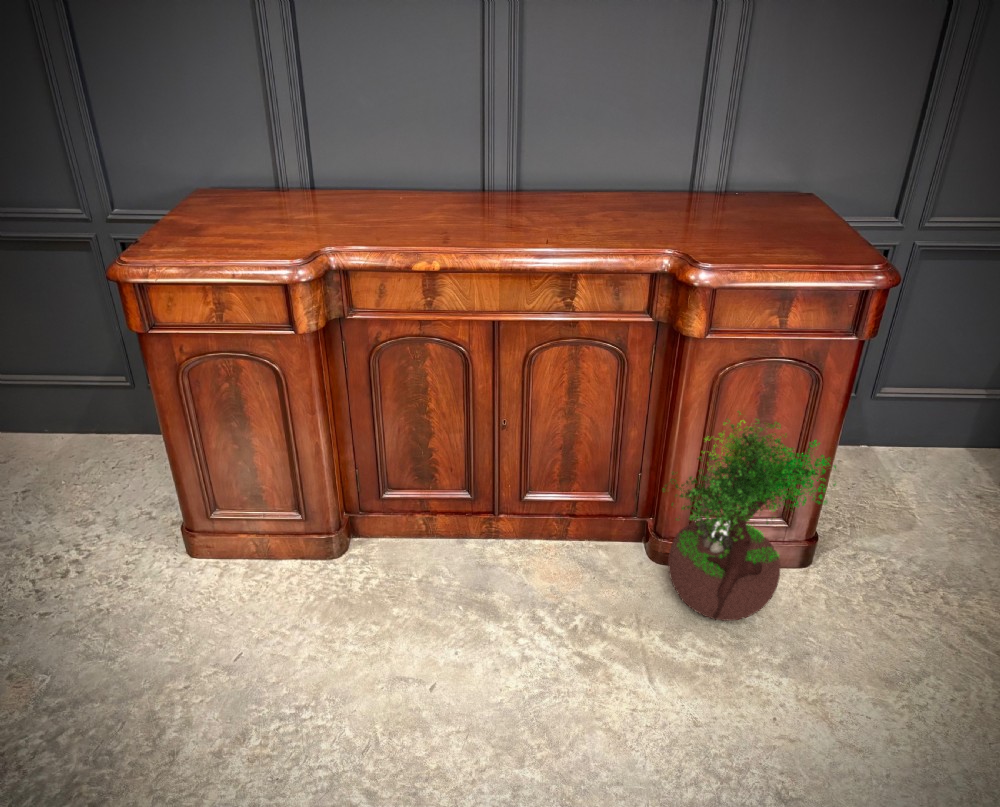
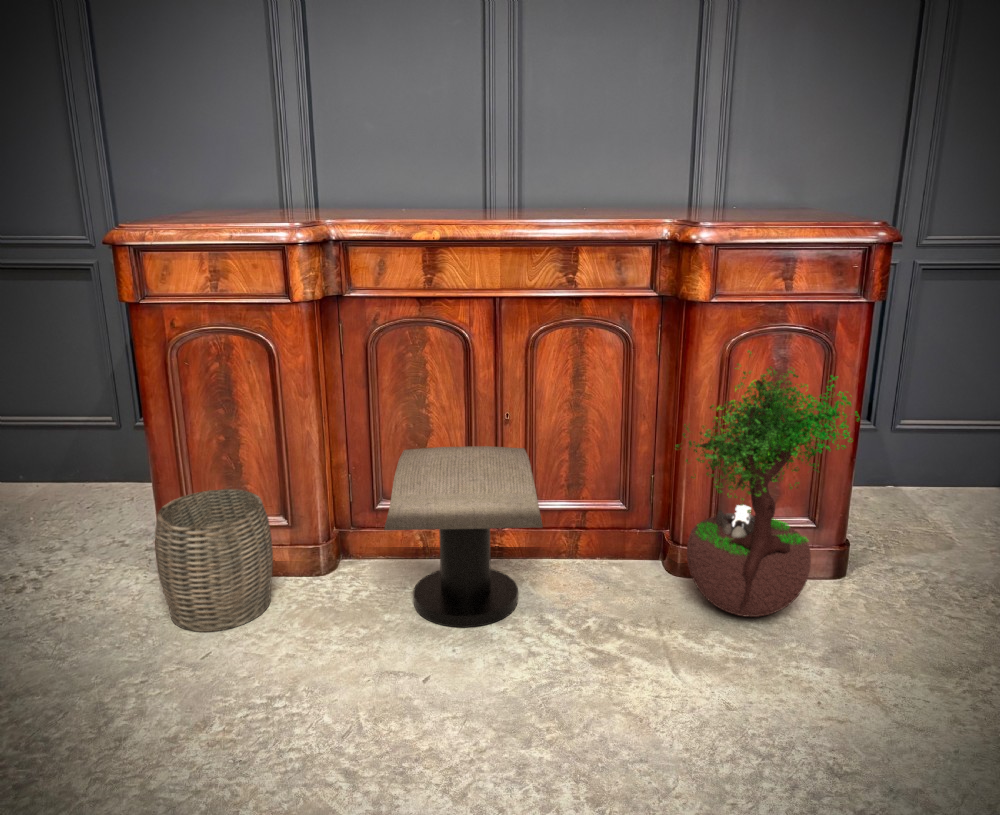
stool: none [392,454,538,626] -> present [384,446,543,627]
woven basket: none [182,494,291,629] -> present [155,489,273,632]

